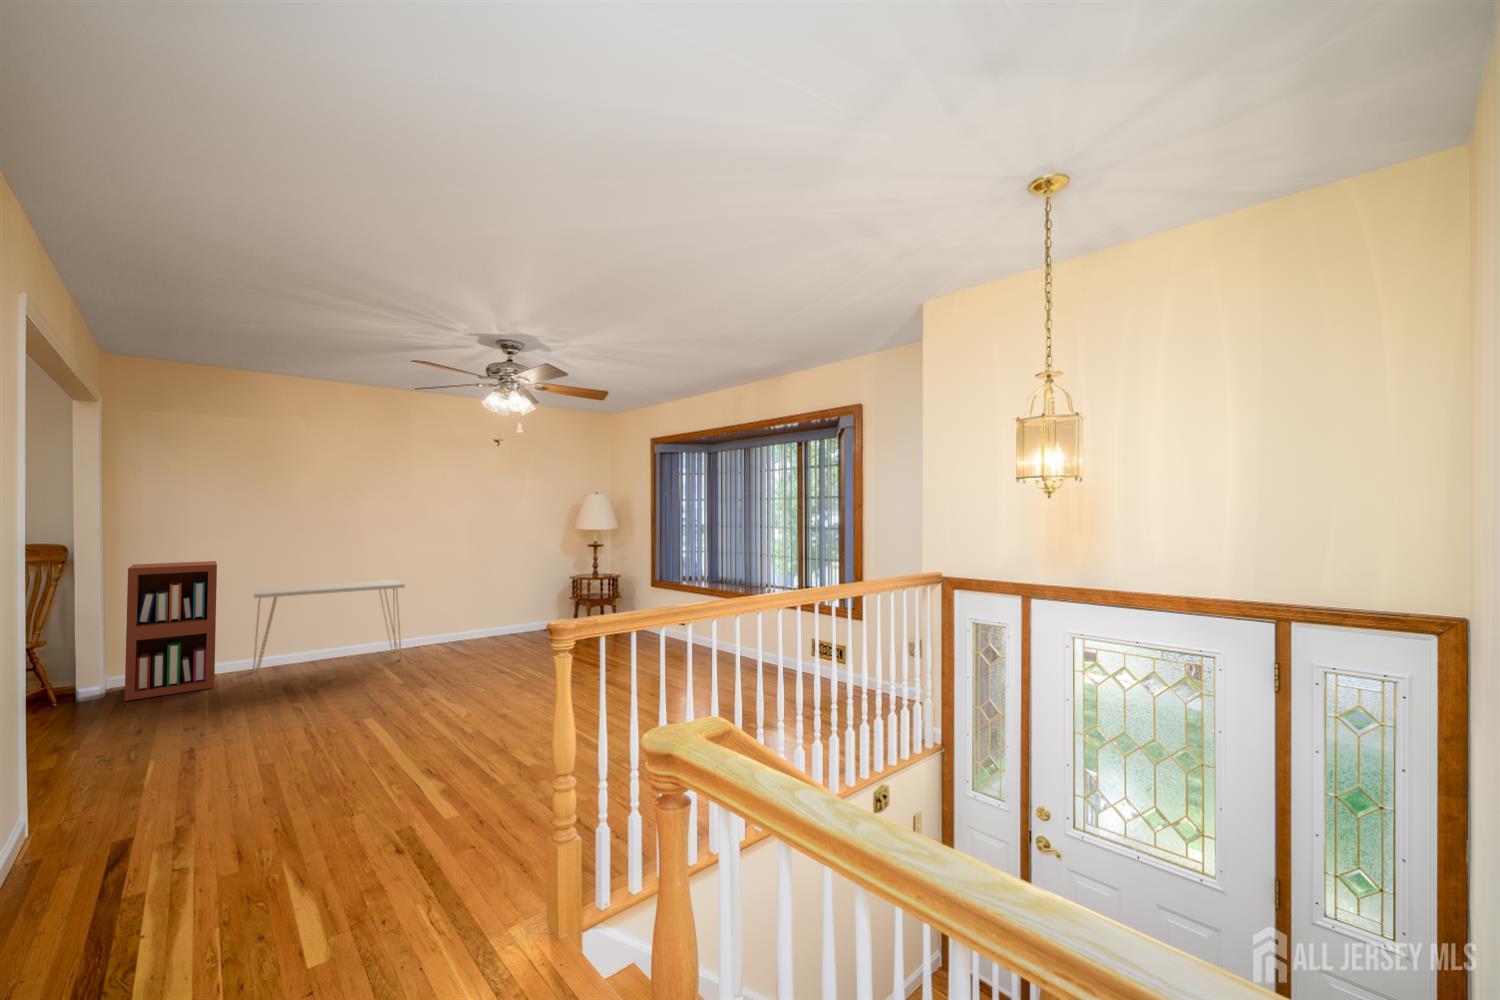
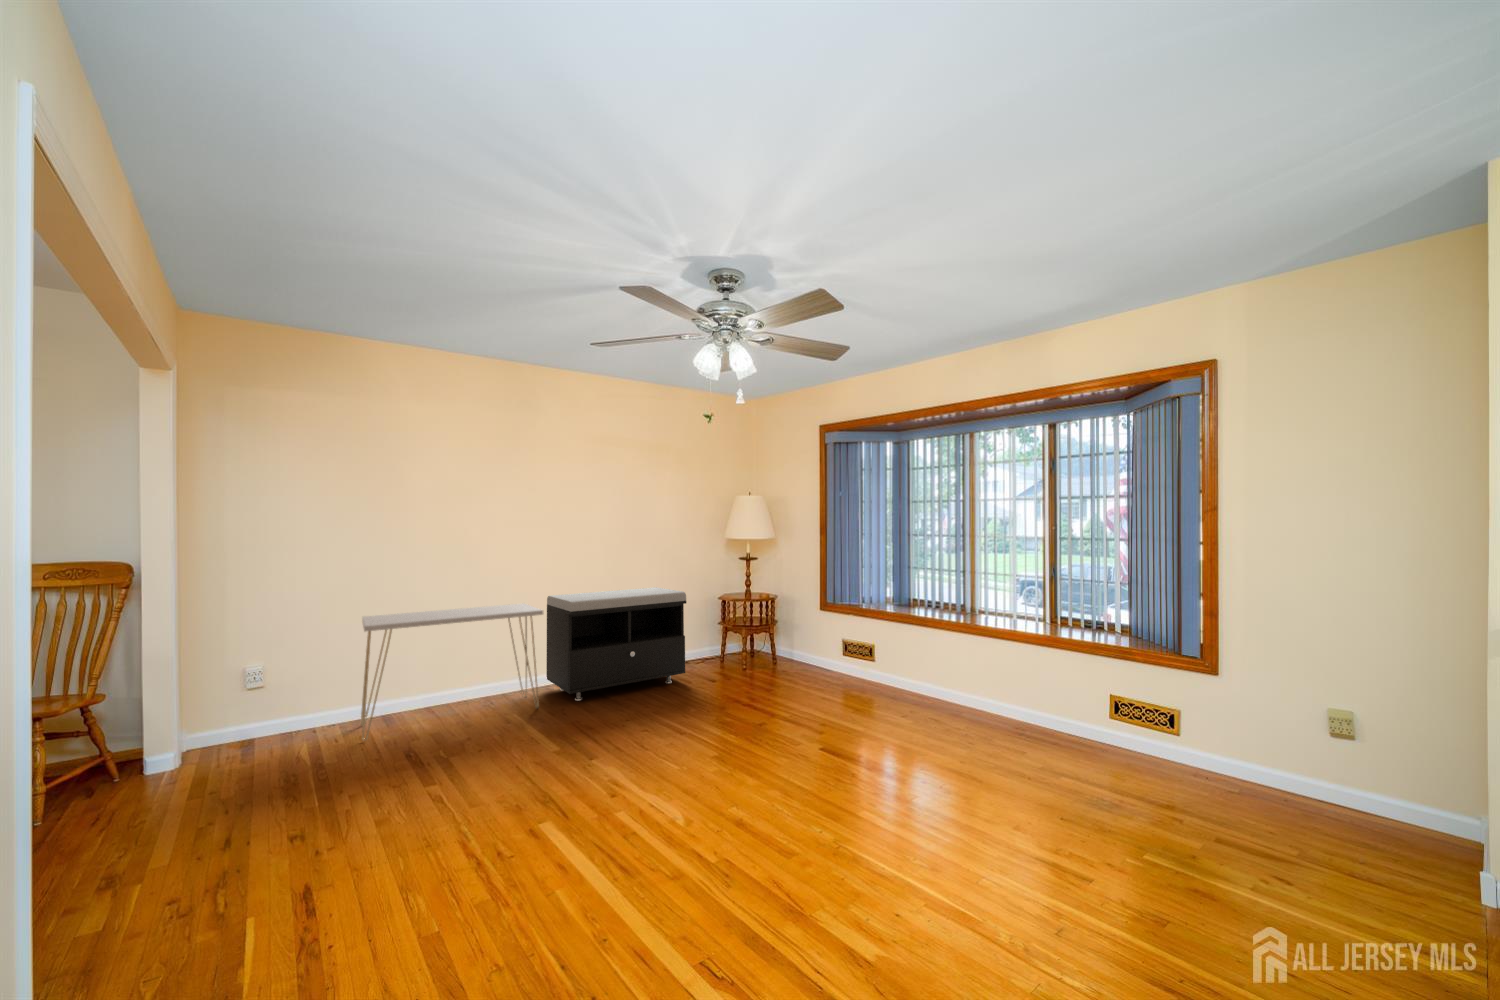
bookshelf: present [125,561,217,701] -> none [201,582,319,776]
storage bench: none [414,568,531,655] -> present [547,587,686,701]

